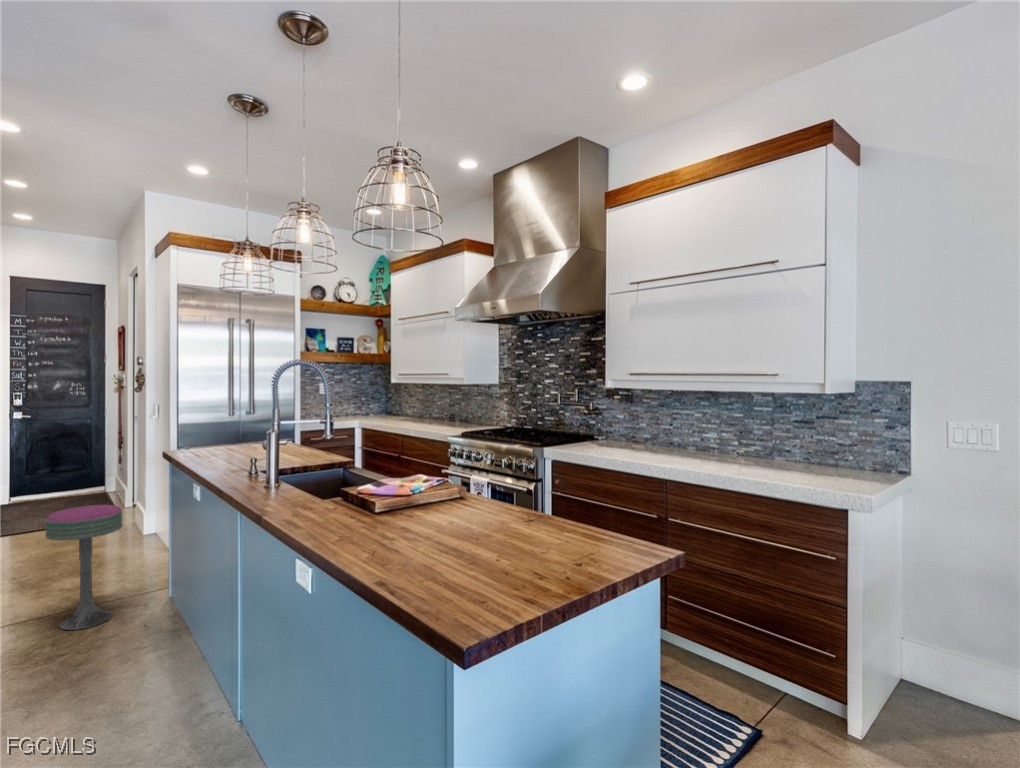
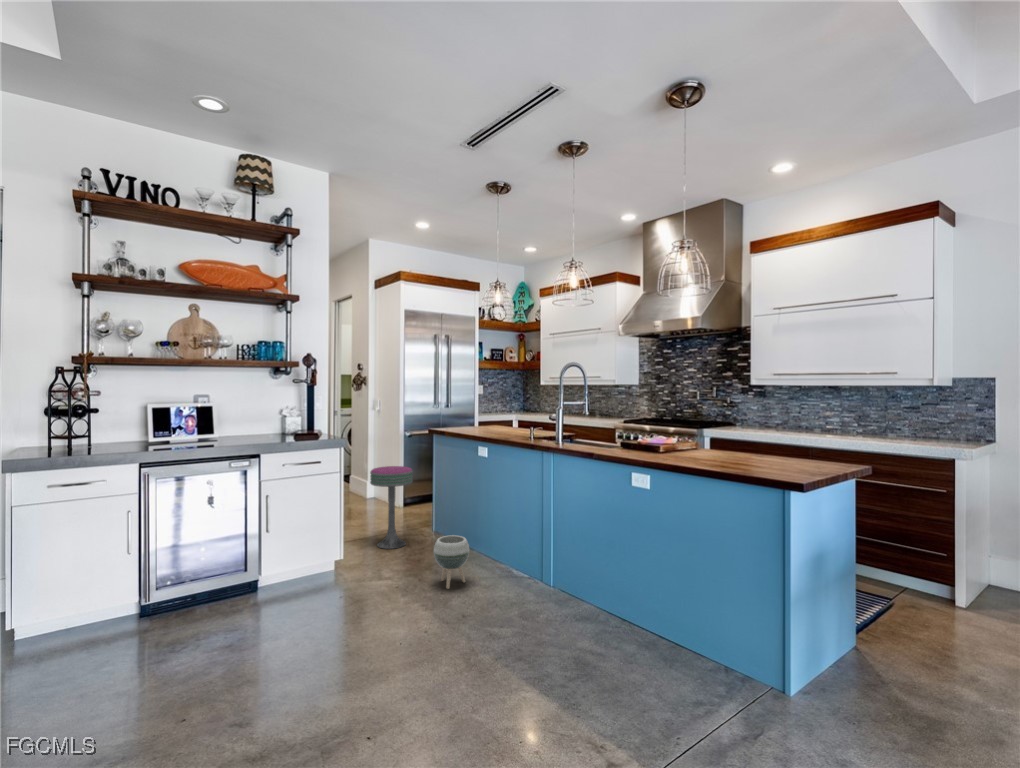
planter: none [54,628,125,722] -> present [434,535,469,589]

